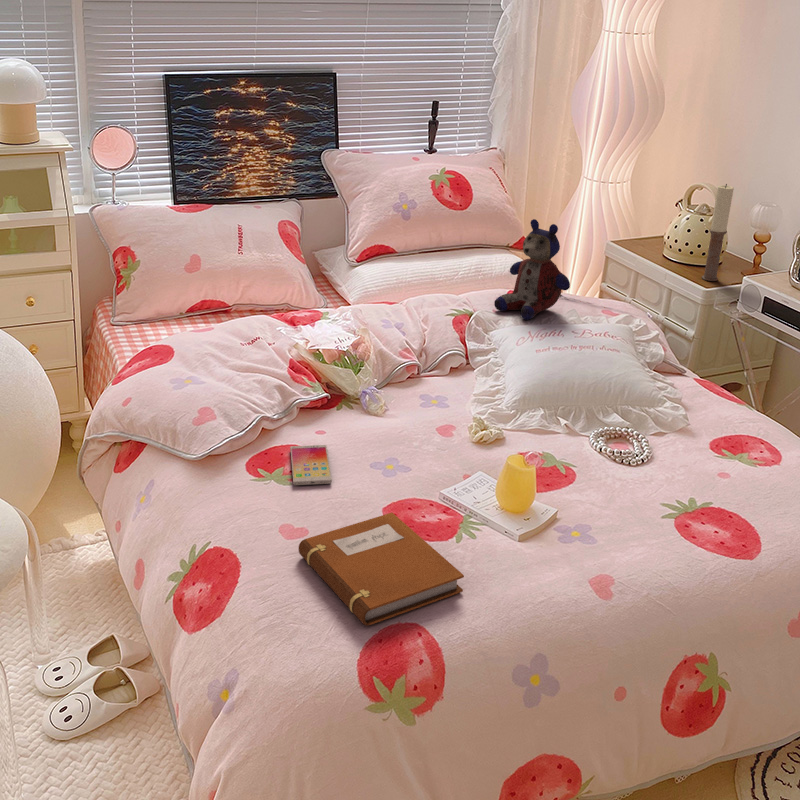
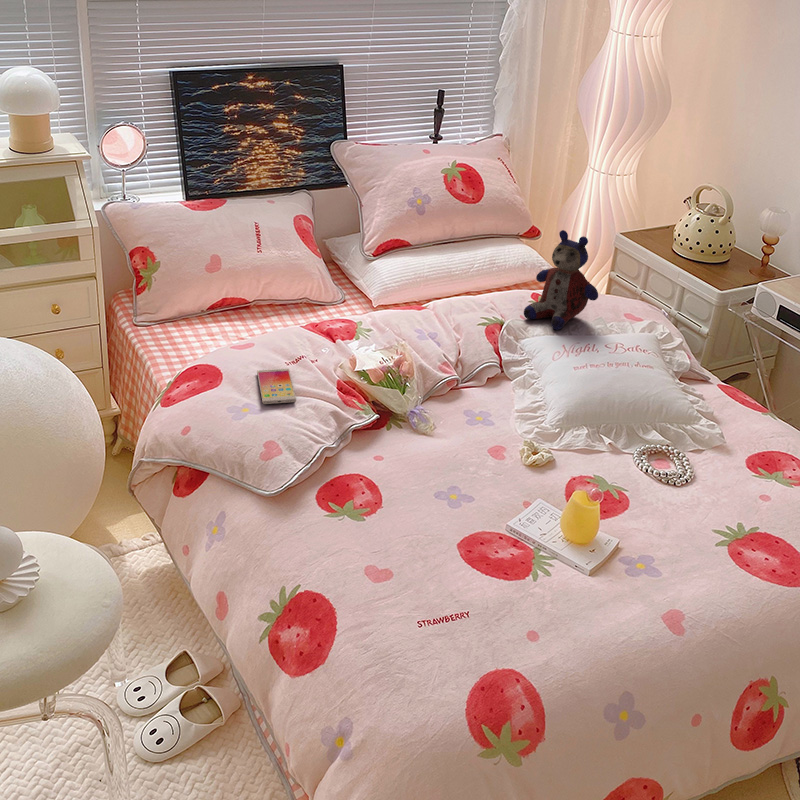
candle: present [702,184,734,281] -> none [711,186,746,278]
smartphone: present [290,445,332,485] -> present [257,369,296,404]
notebook: present [299,513,464,626] -> none [389,551,552,674]

